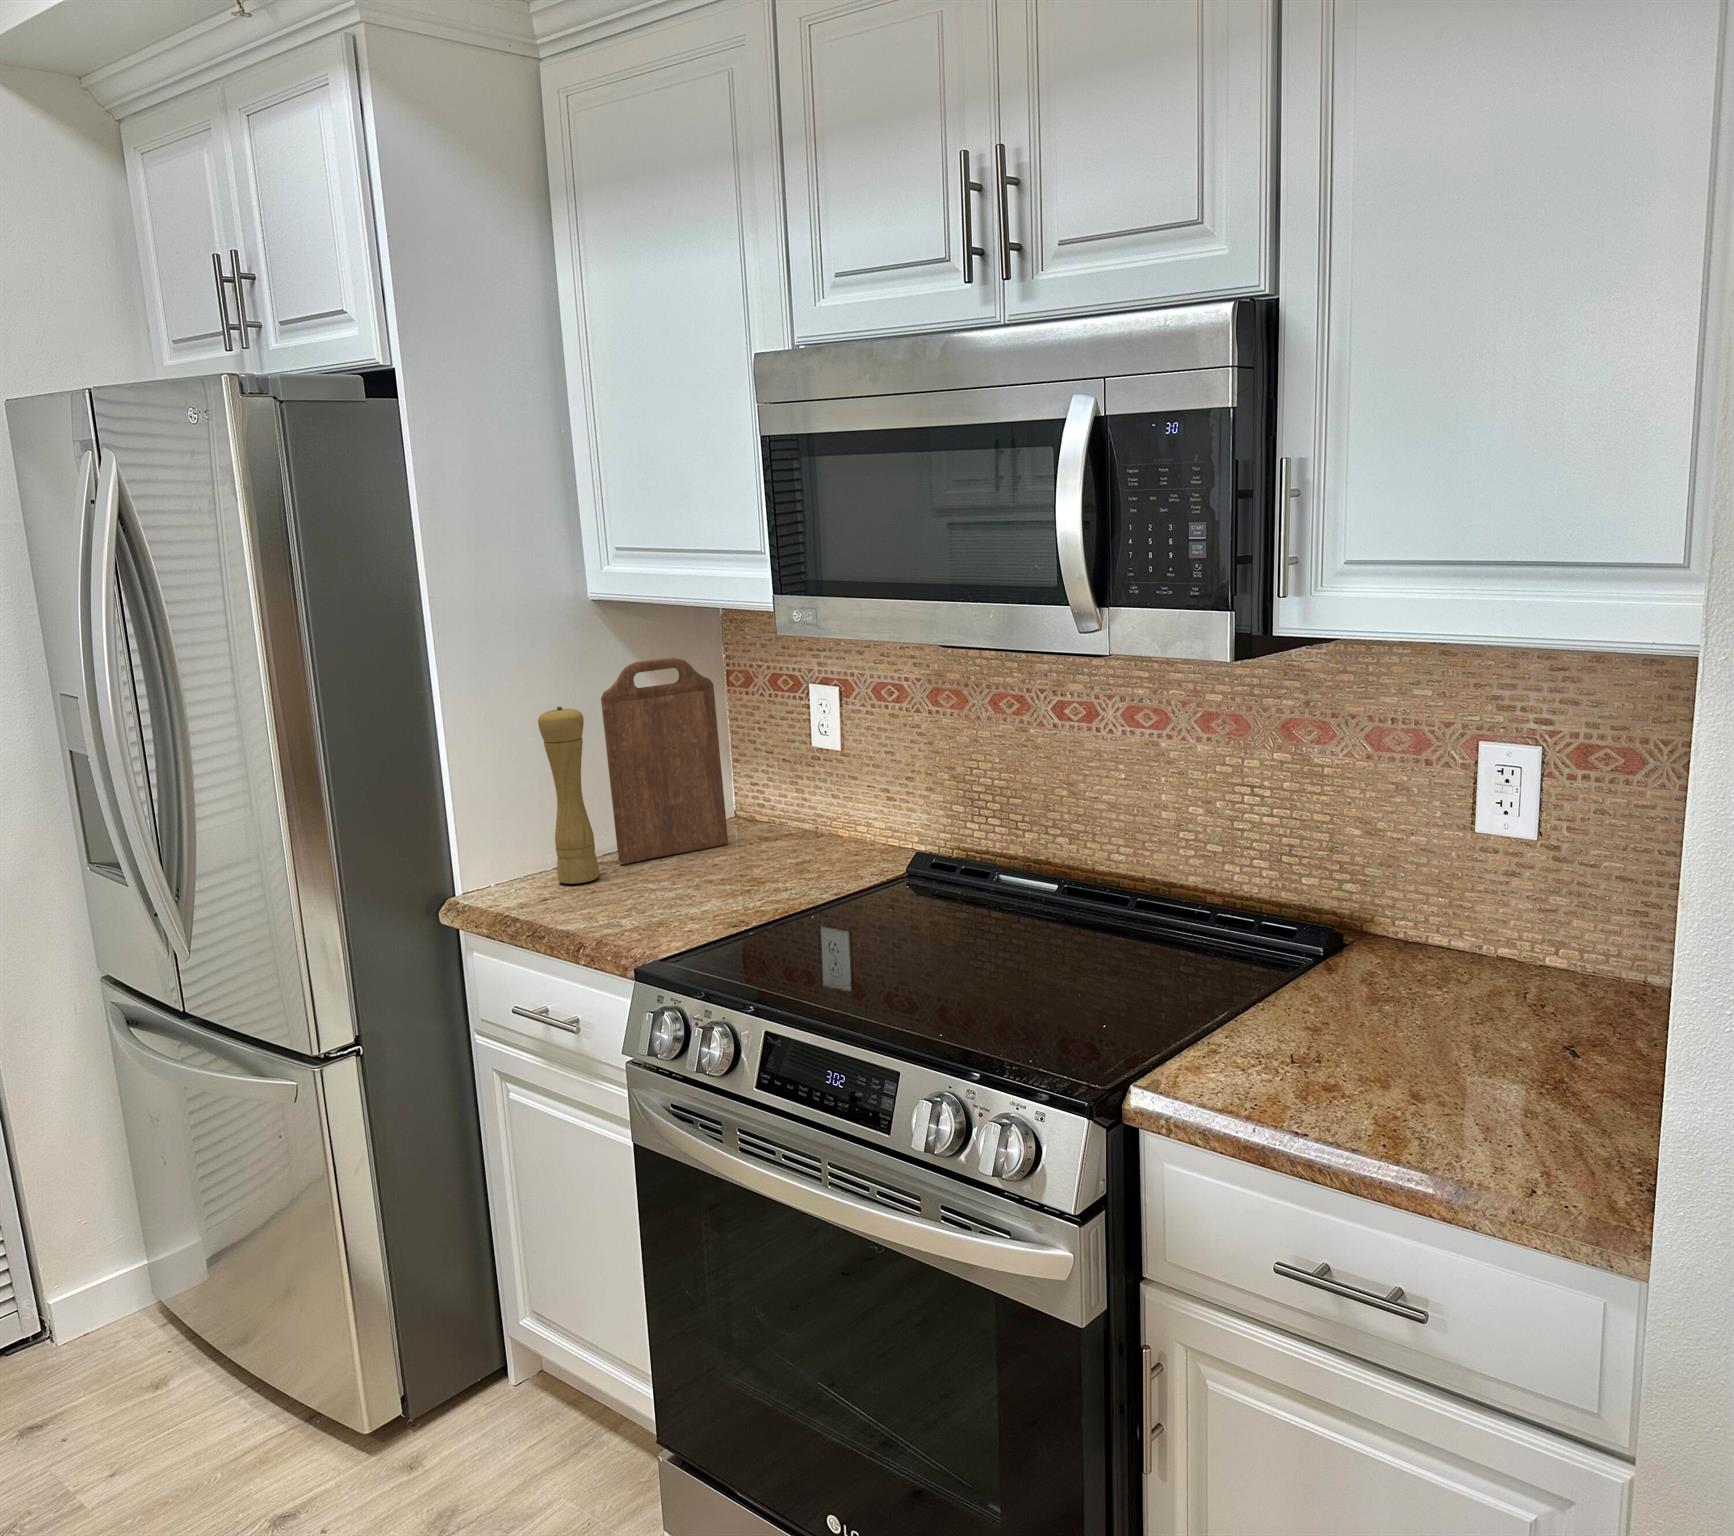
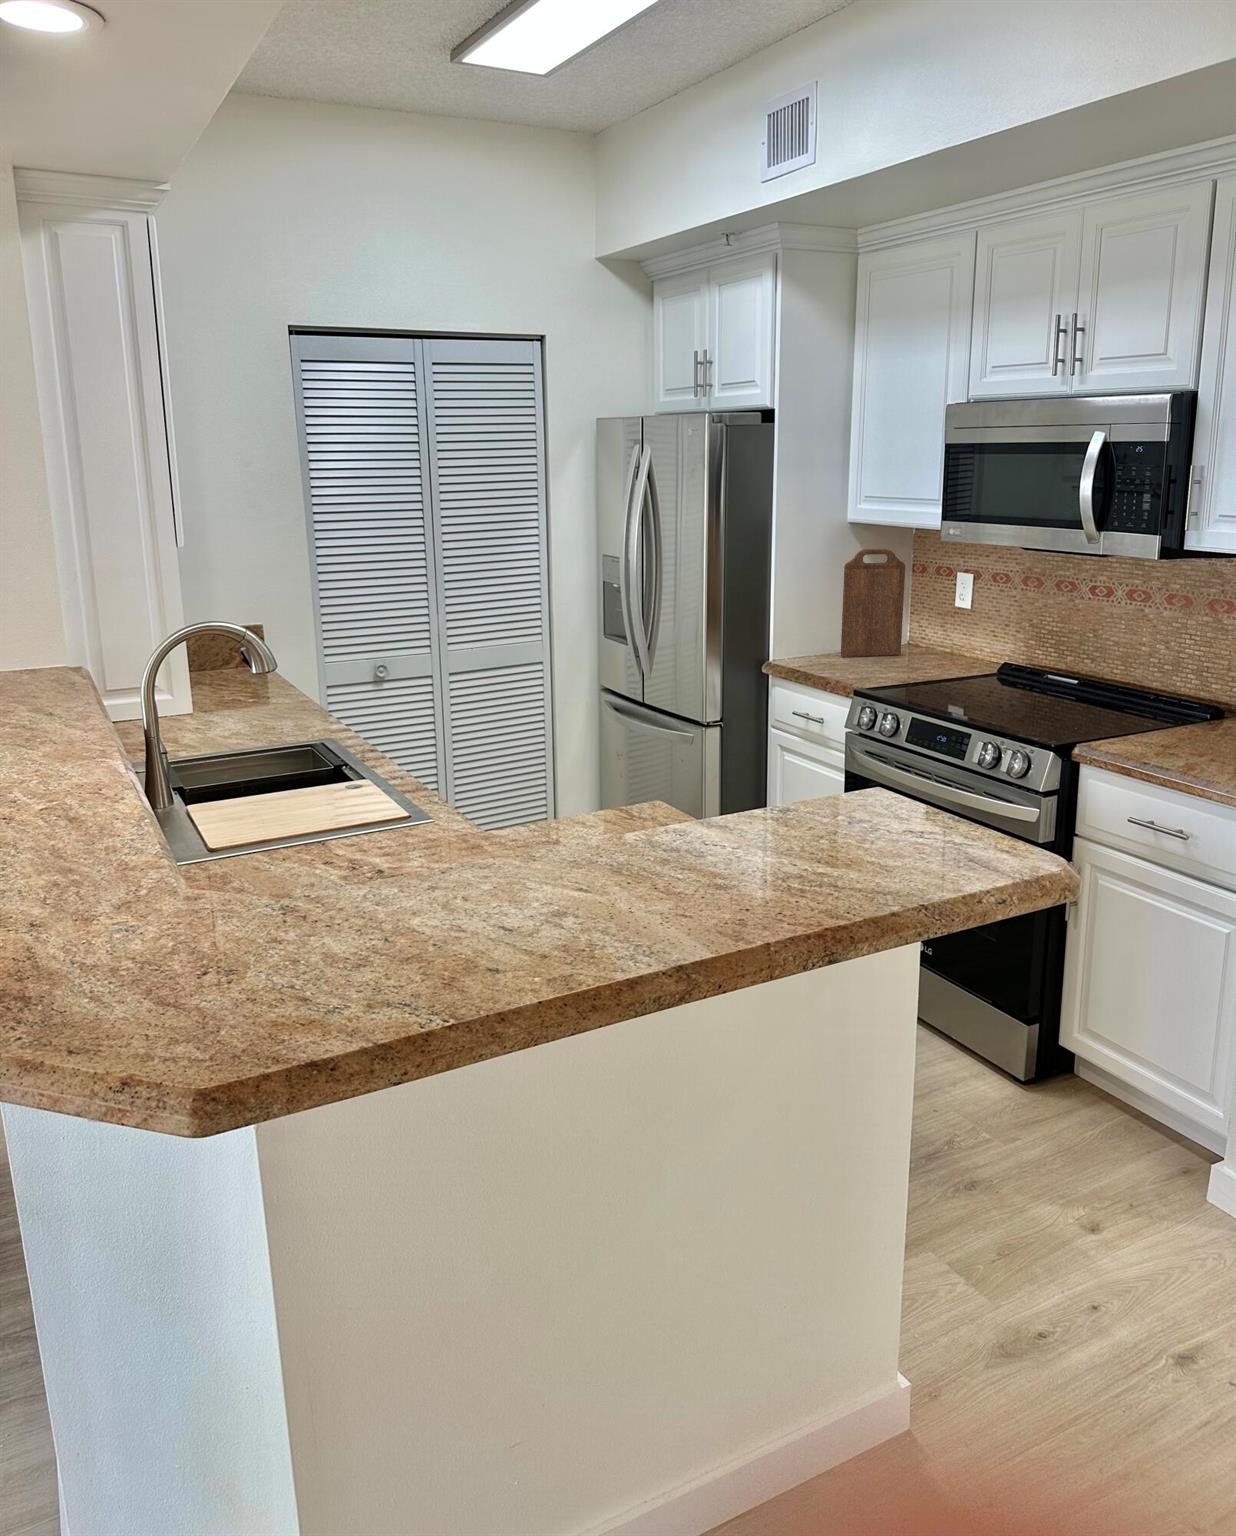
pepper mill: present [538,707,599,884] -> none [809,567,835,661]

